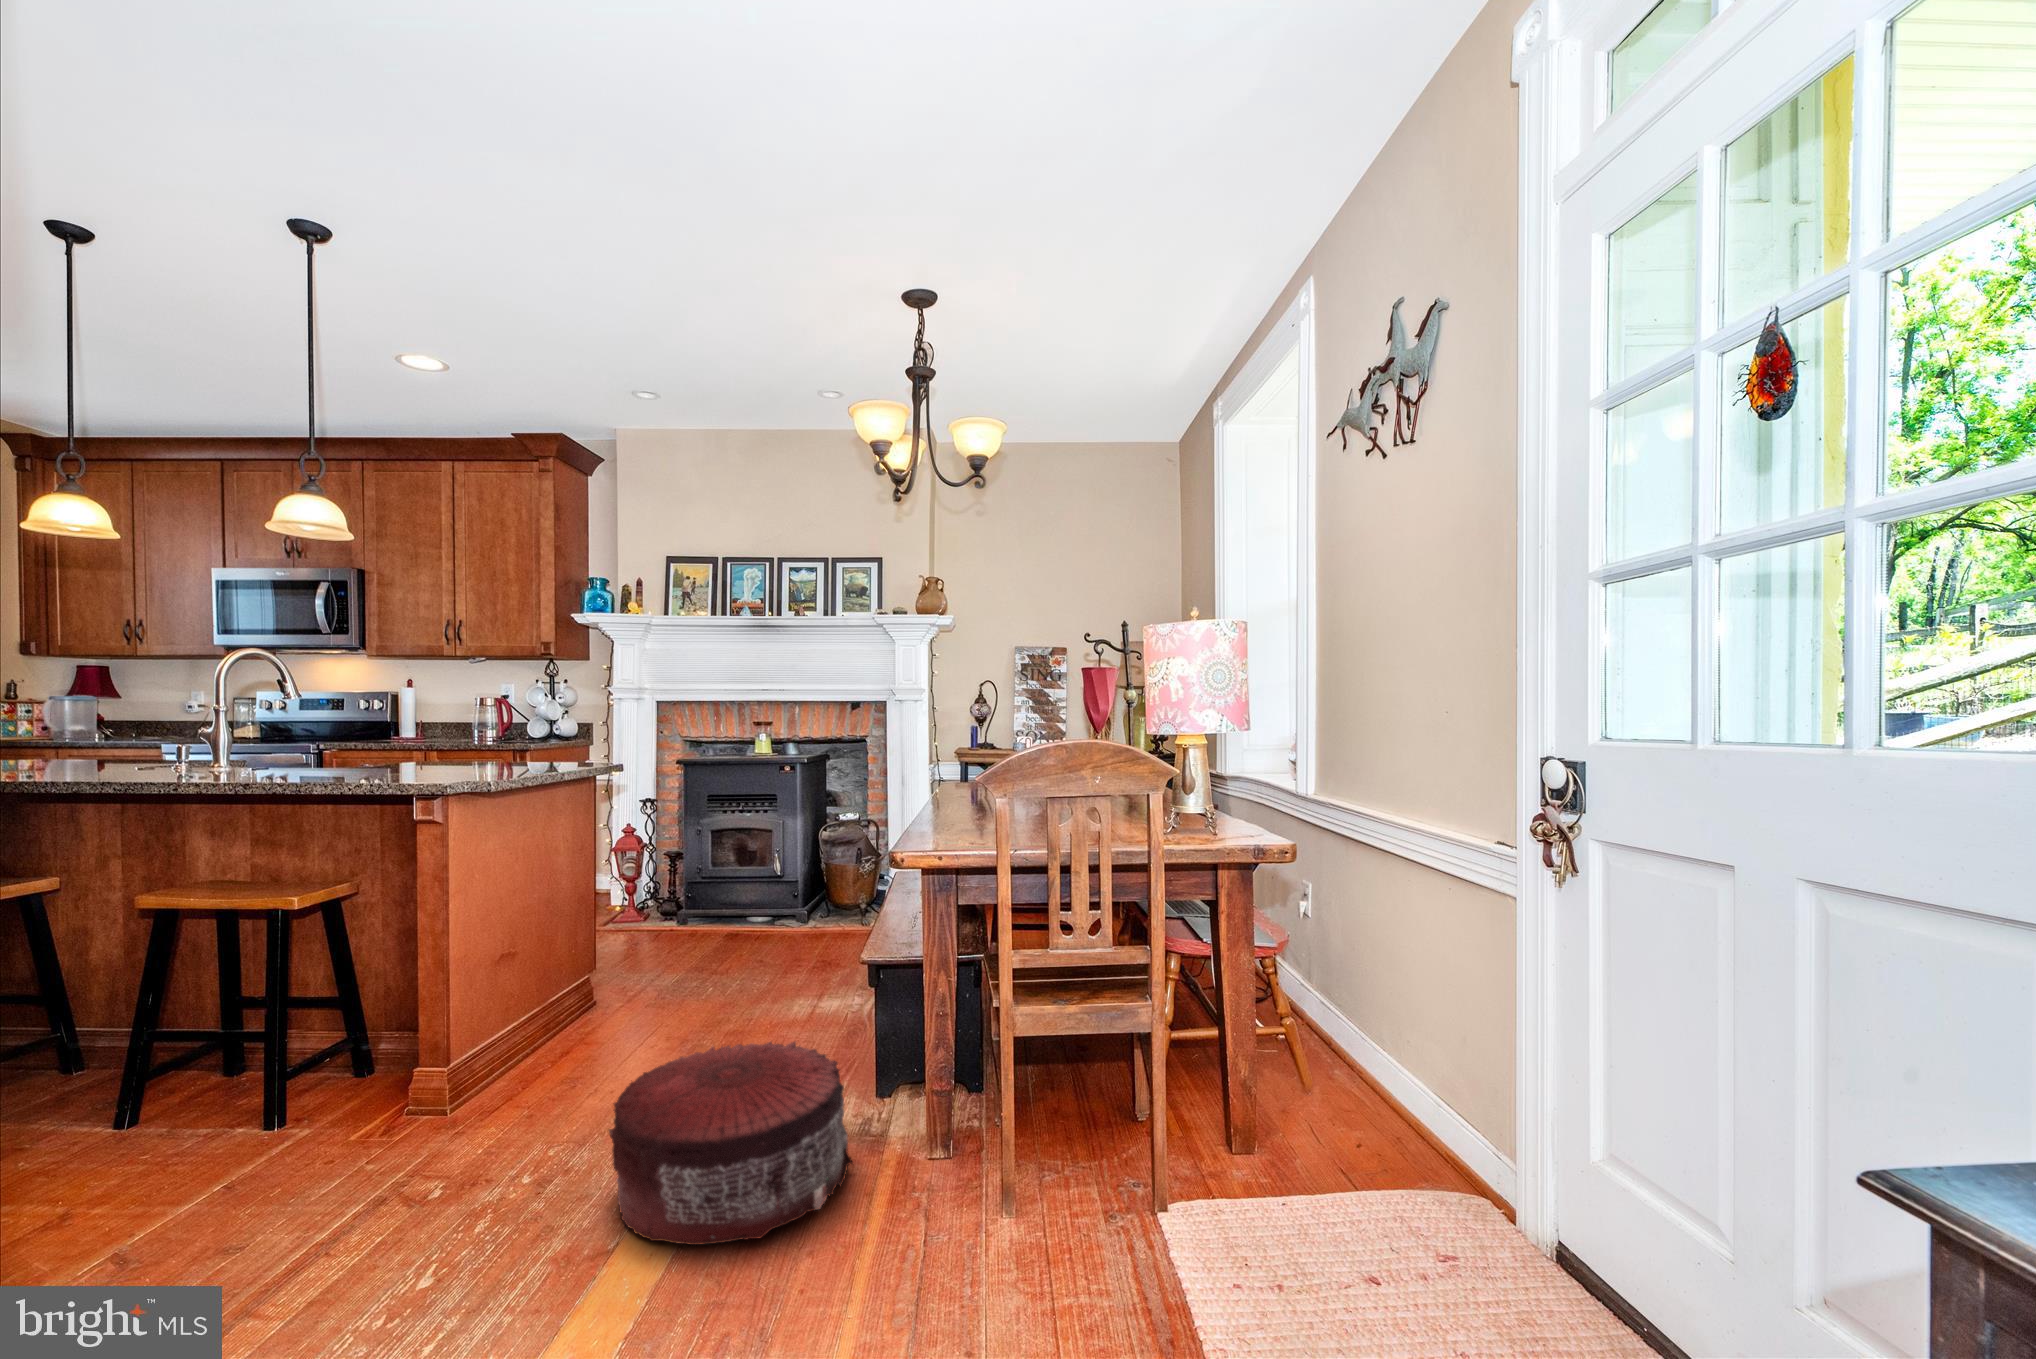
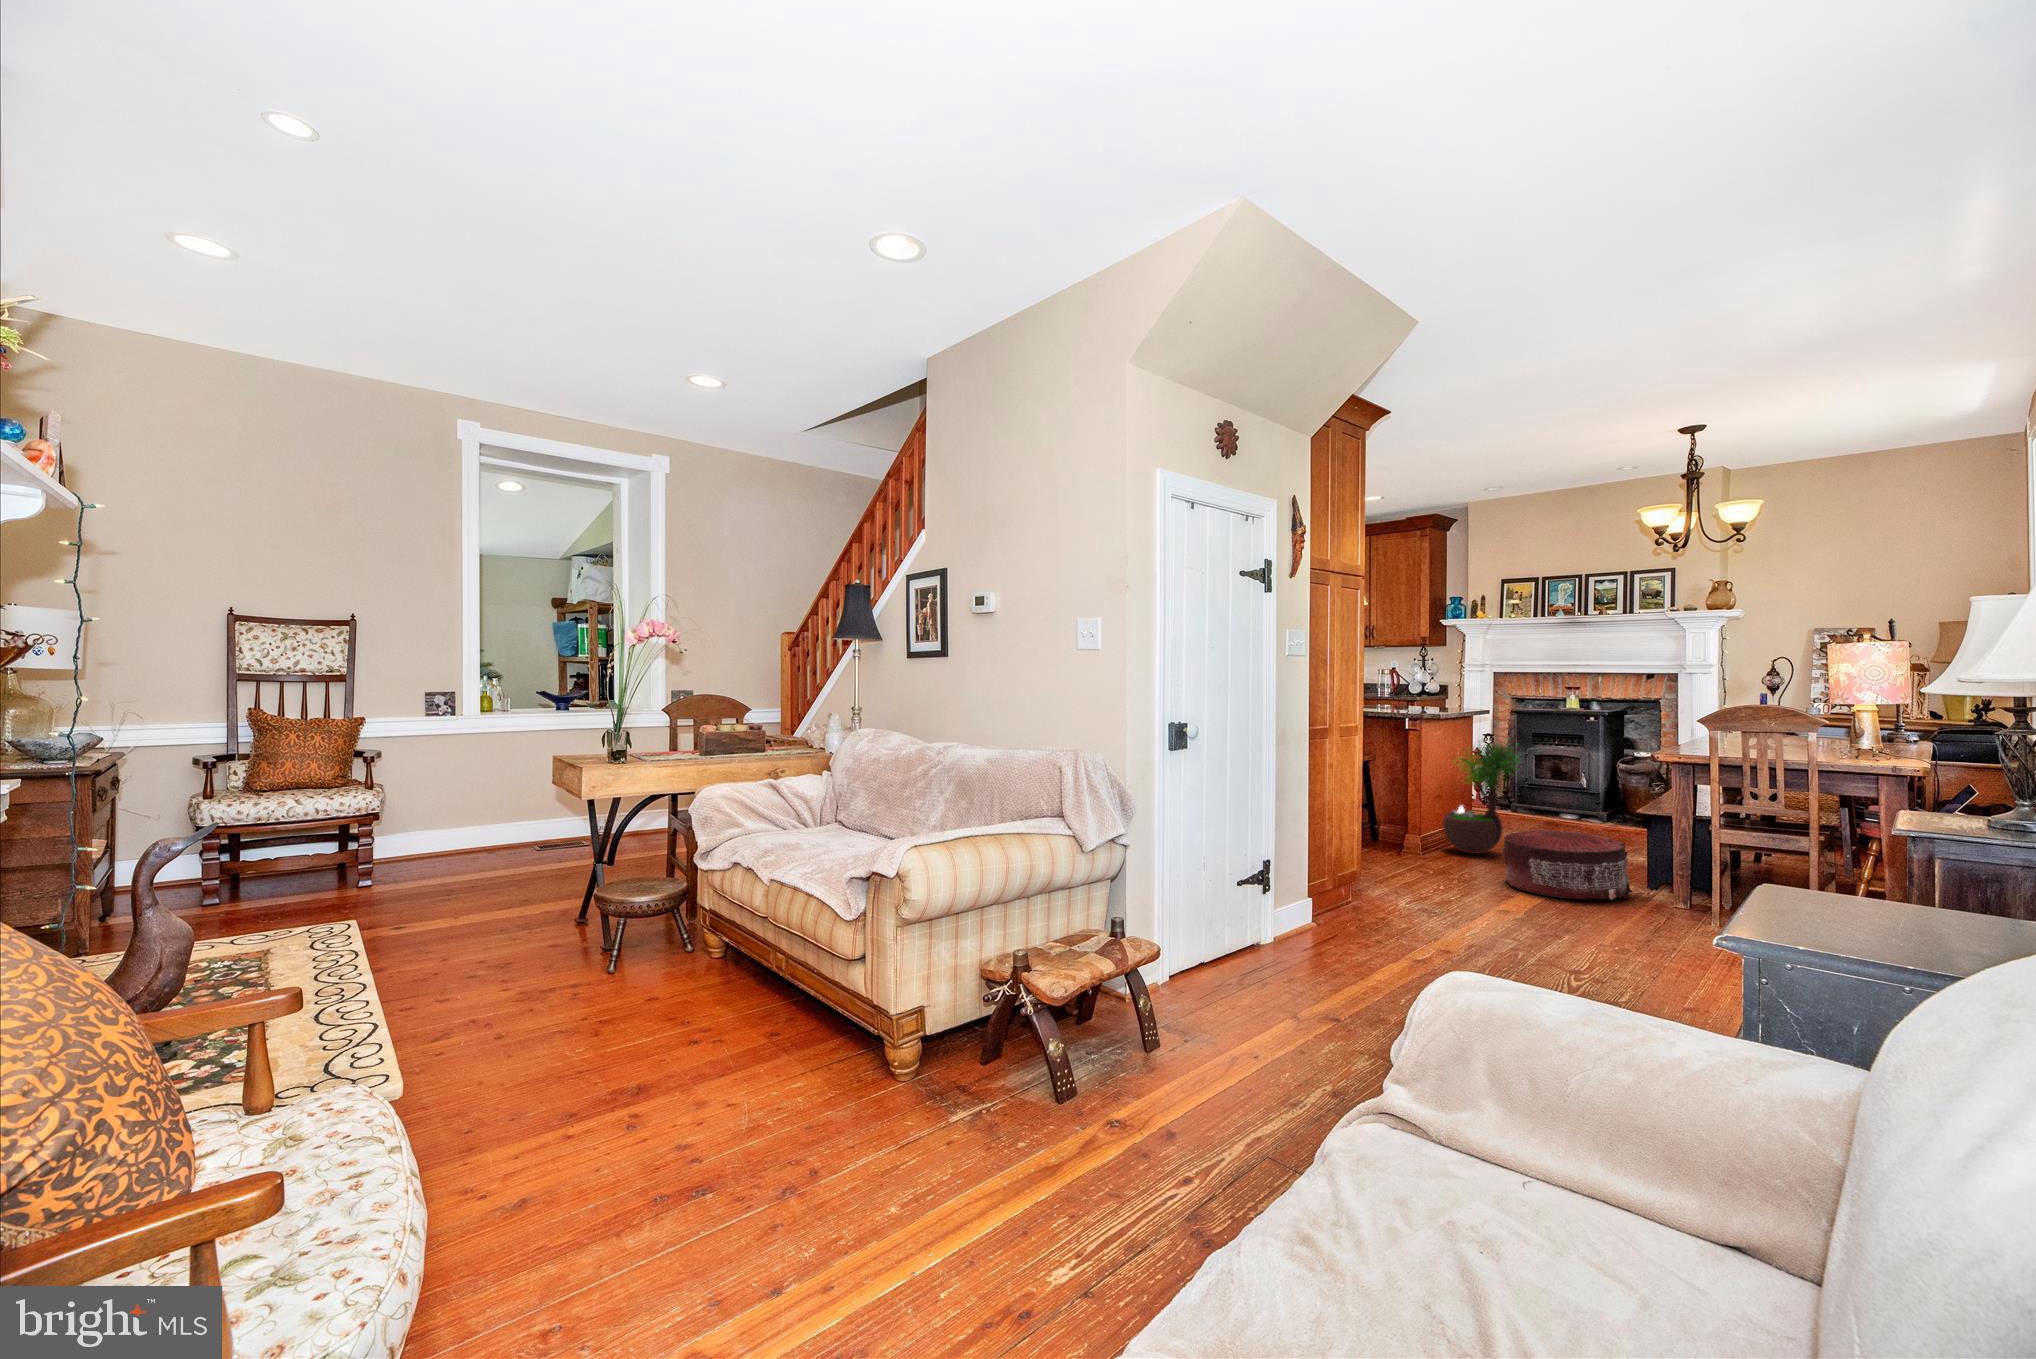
potted tree: none [517,842,670,1092] -> present [1443,738,1521,854]

